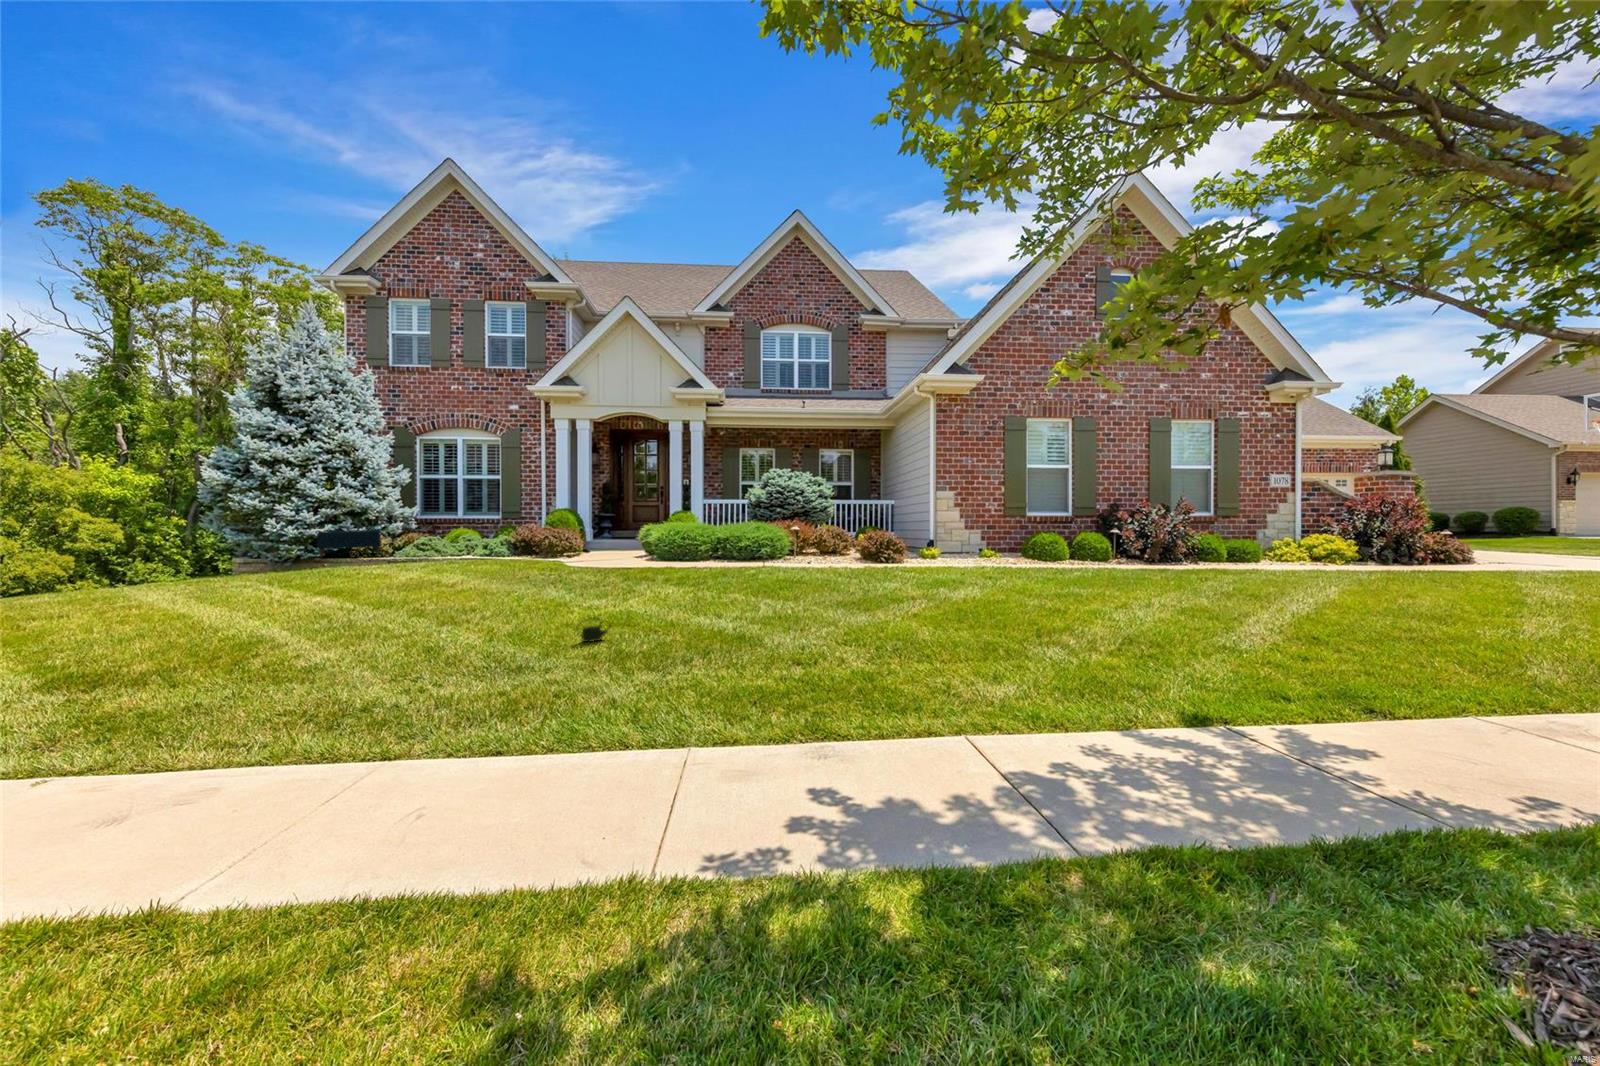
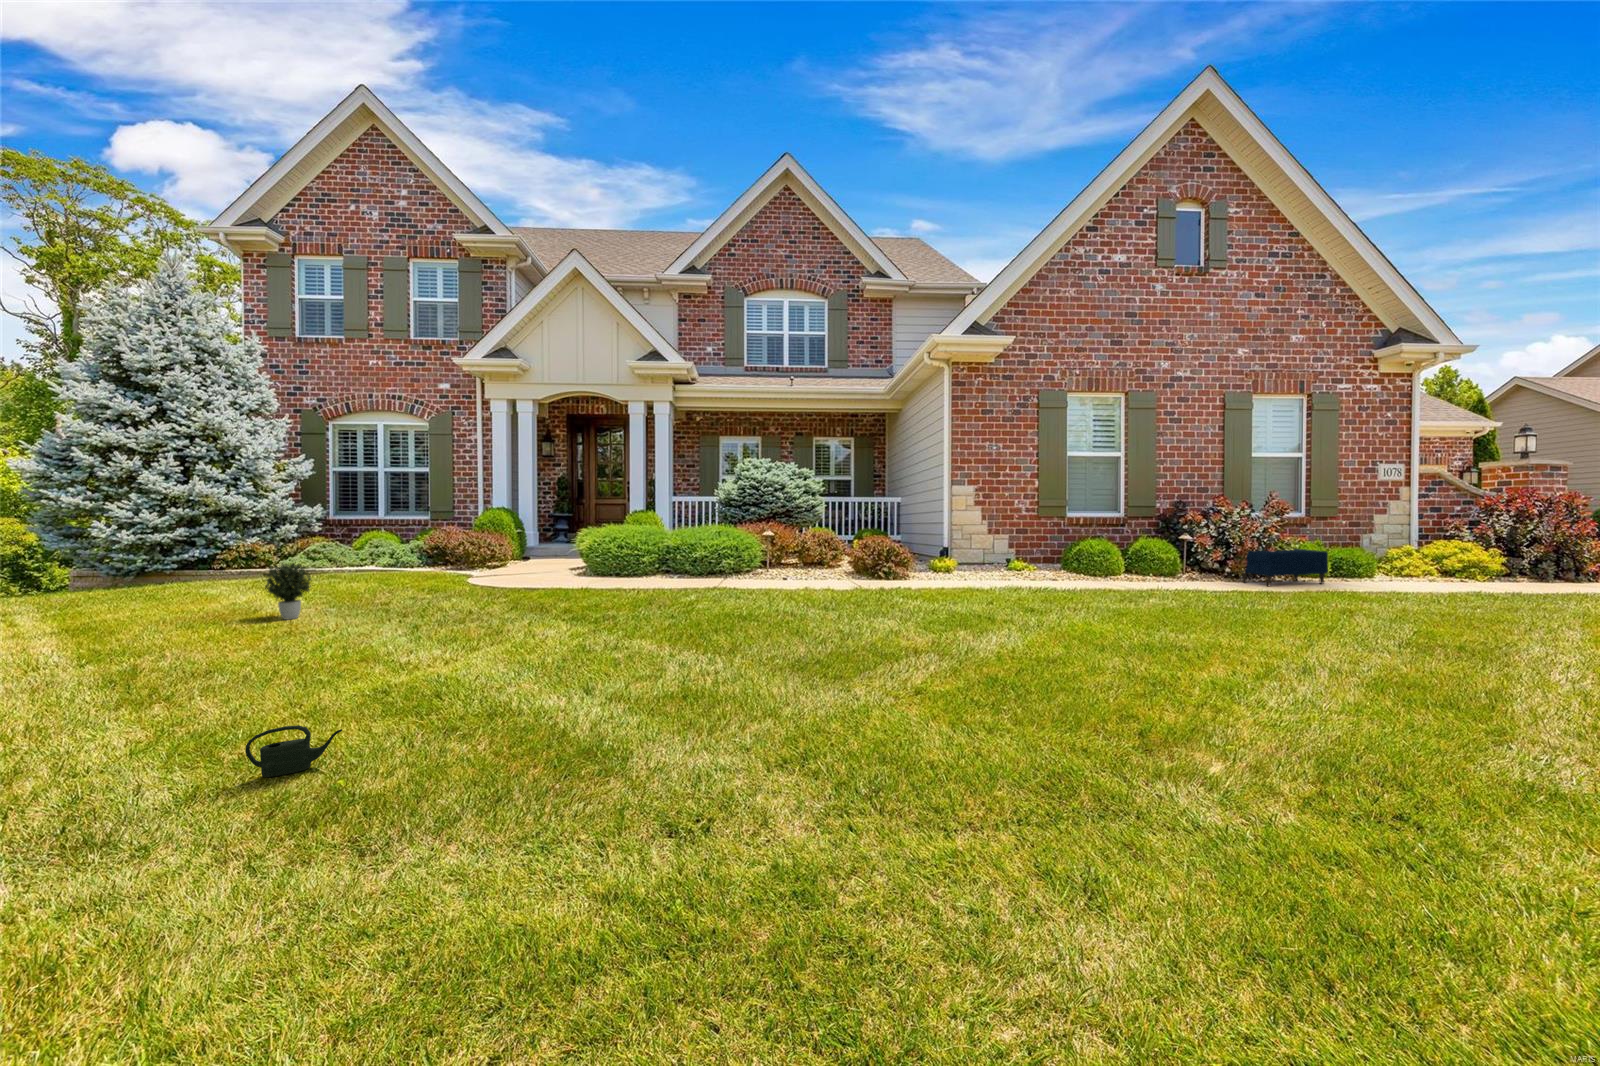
bench: present [317,530,381,557] -> present [1242,549,1328,587]
potted plant: none [472,547,502,584] -> present [265,563,311,620]

